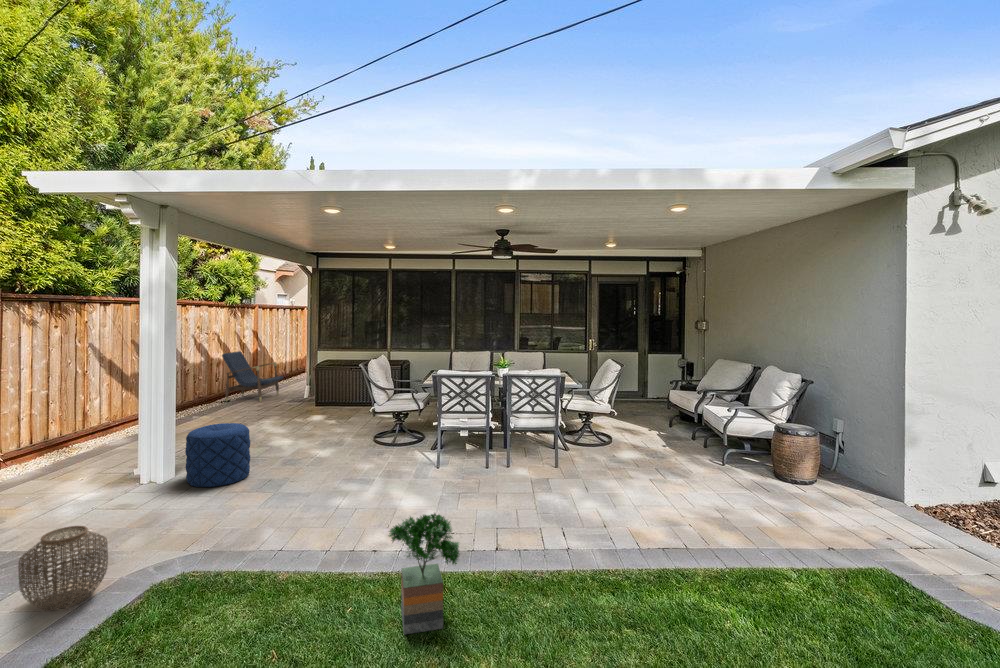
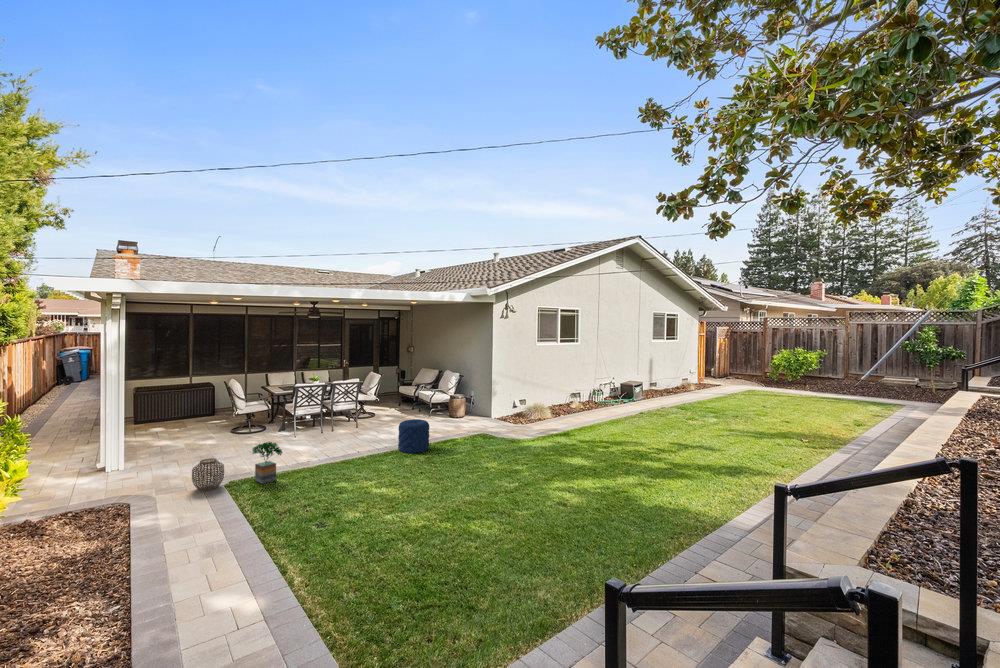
lounge chair: present [222,351,283,402] -> none [23,385,82,430]
pouf: present [185,423,250,487] -> present [398,419,430,453]
potted tree: present [389,513,459,634] -> present [252,442,282,484]

